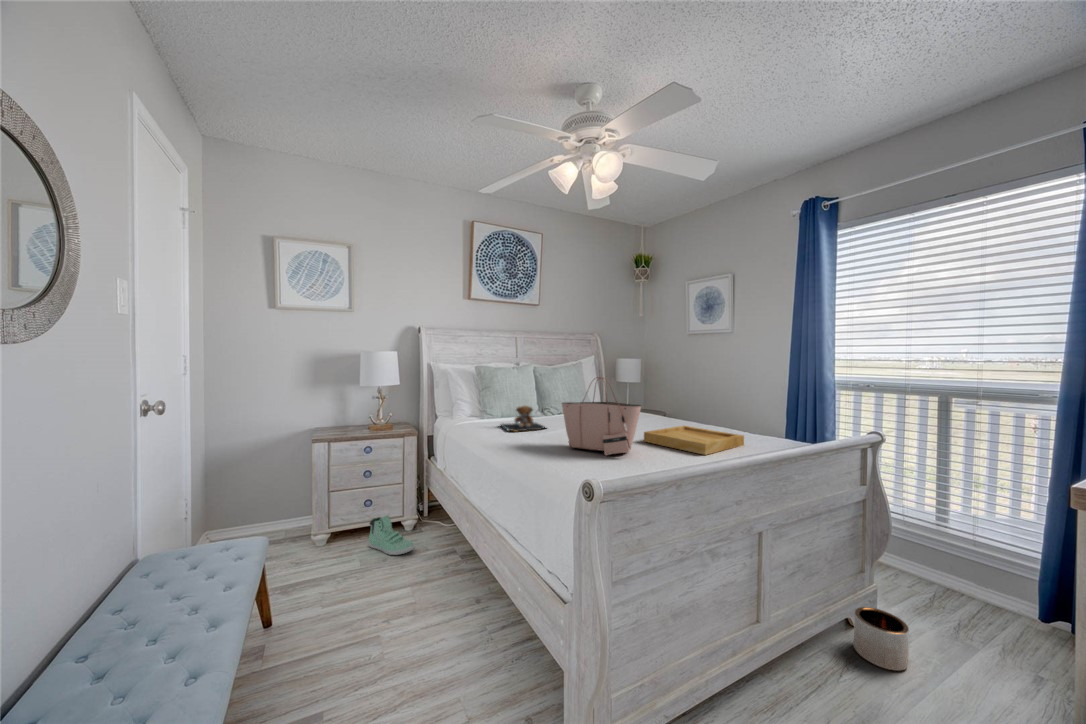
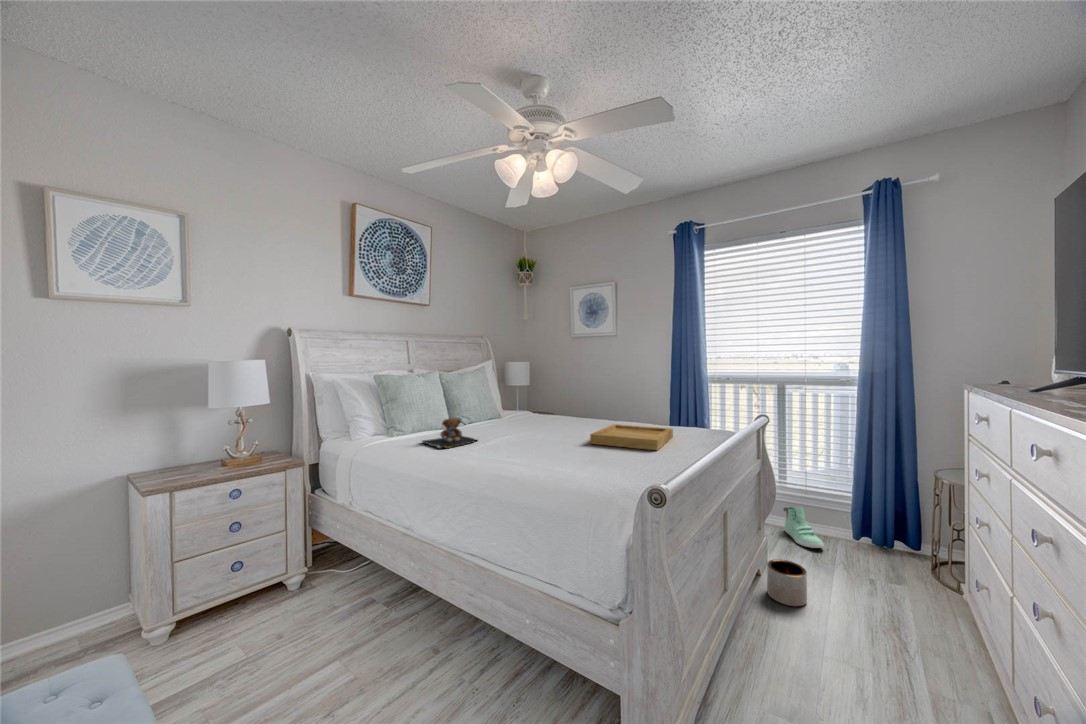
tote bag: present [562,377,641,455] -> none [518,382,604,463]
sneaker: present [368,515,415,555] -> present [784,507,824,548]

